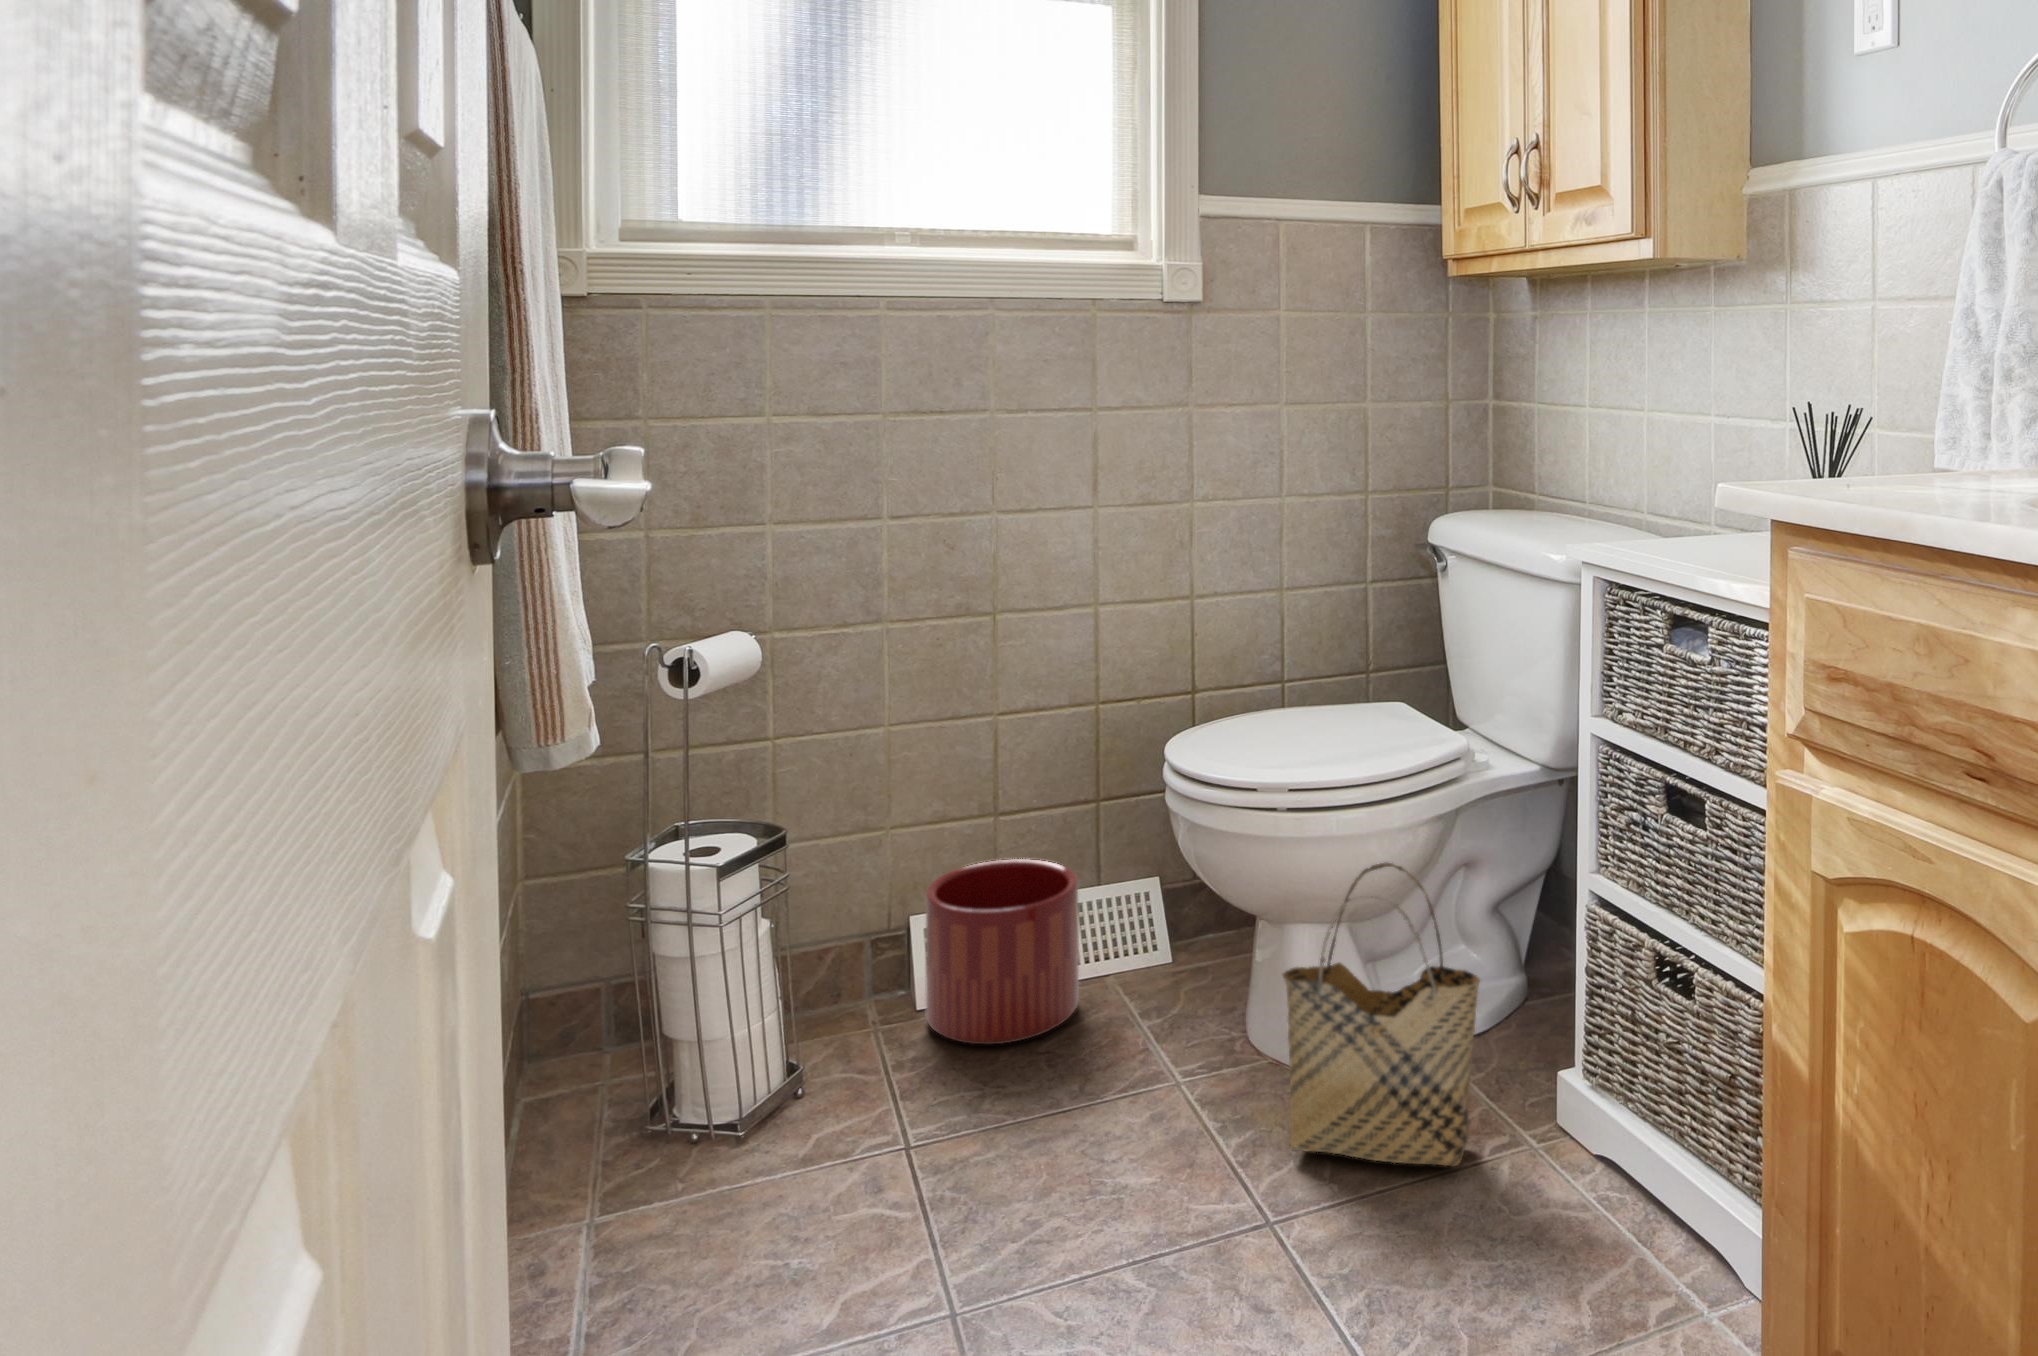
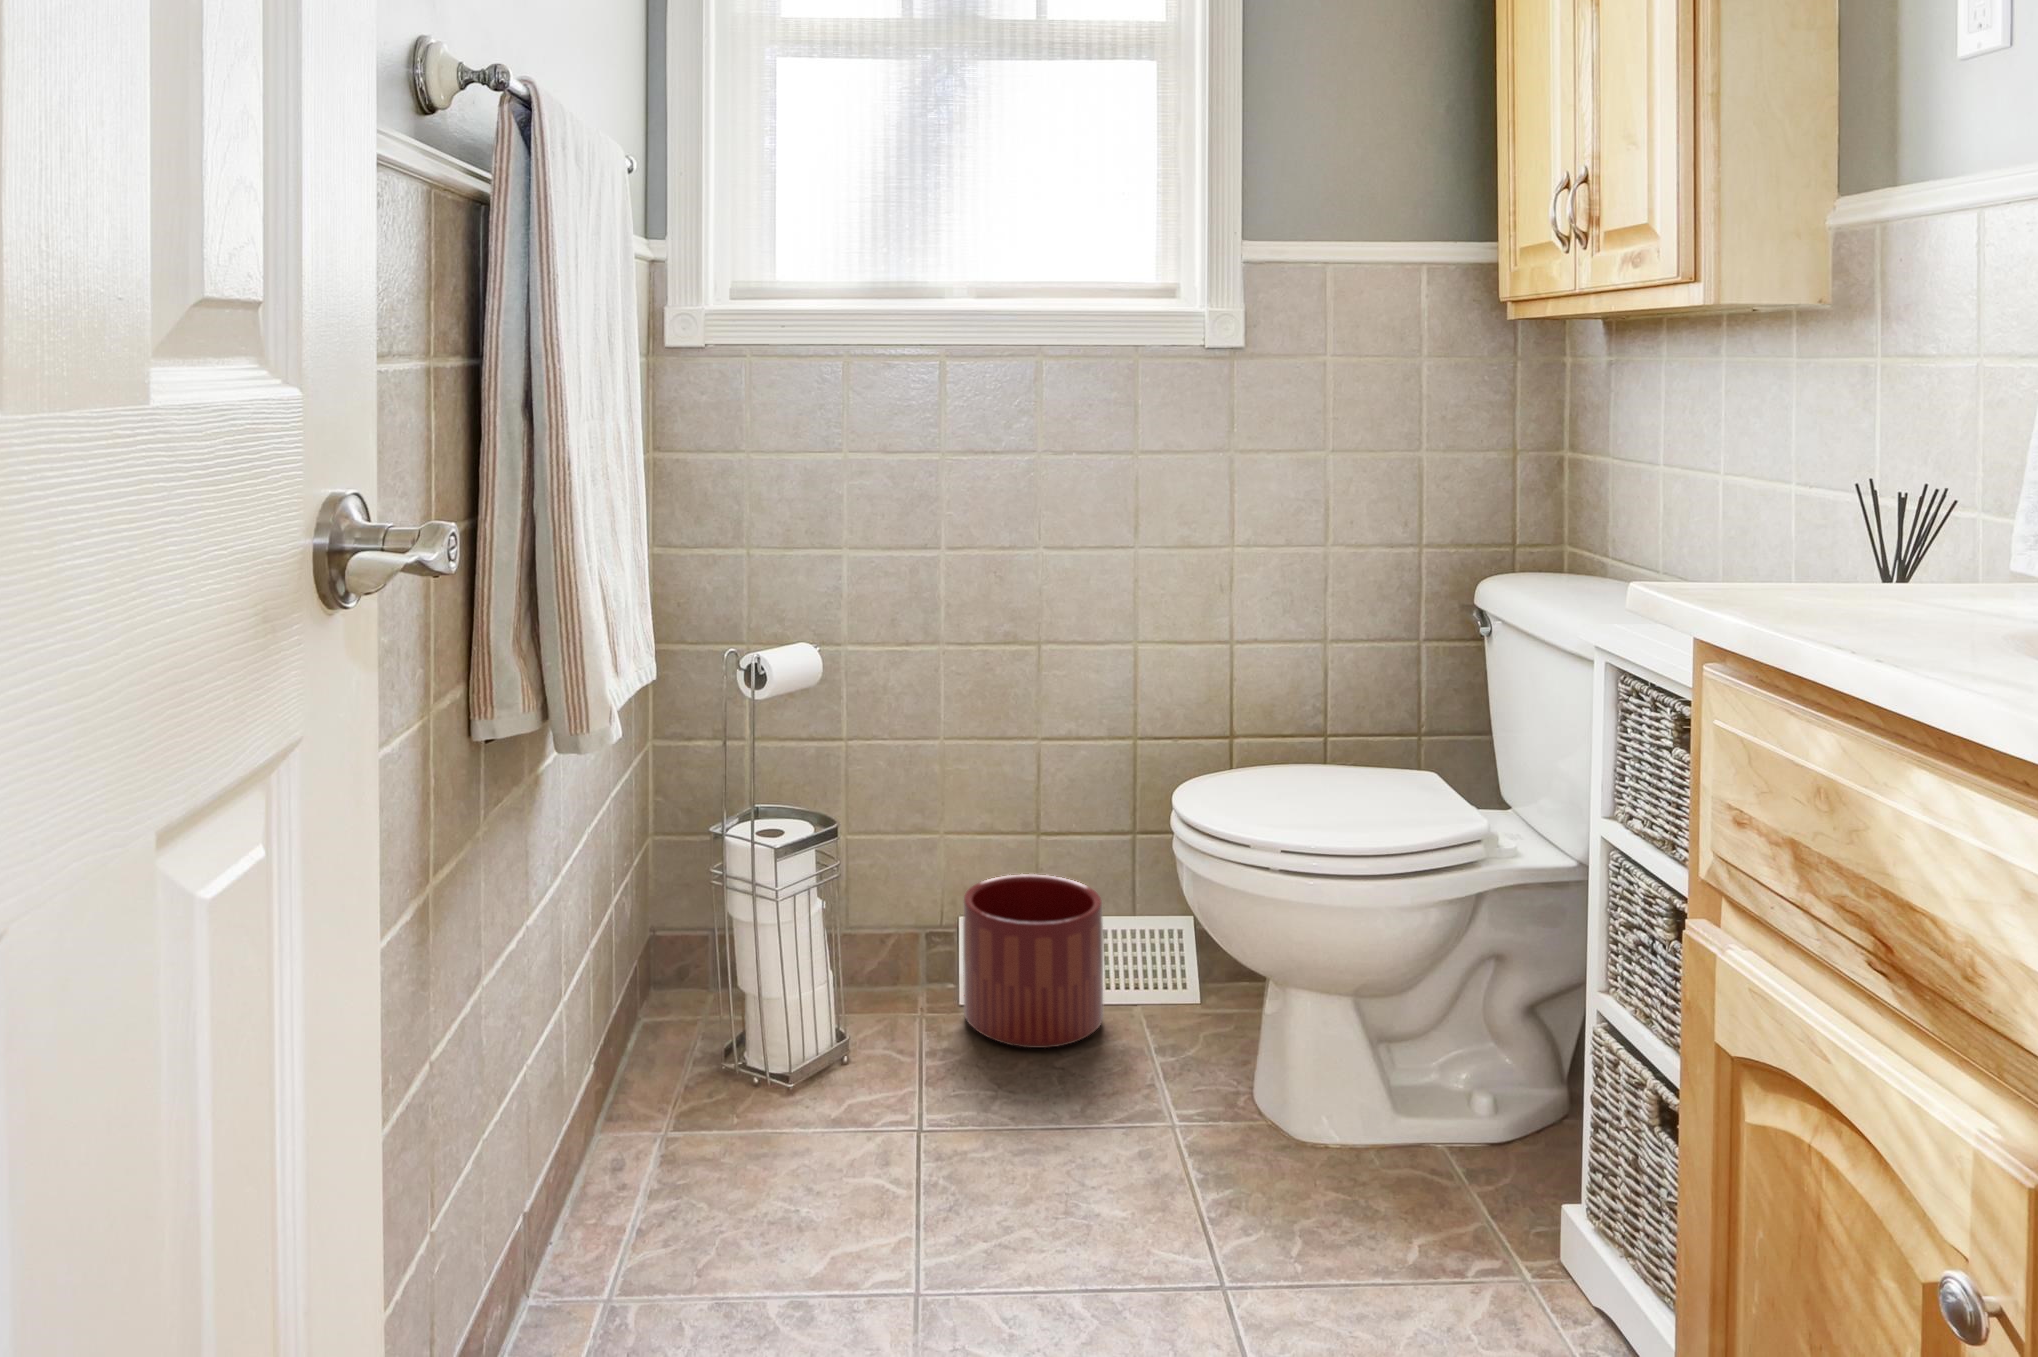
woven basket: present [1283,863,1480,1166] -> none [1257,940,1467,1275]

